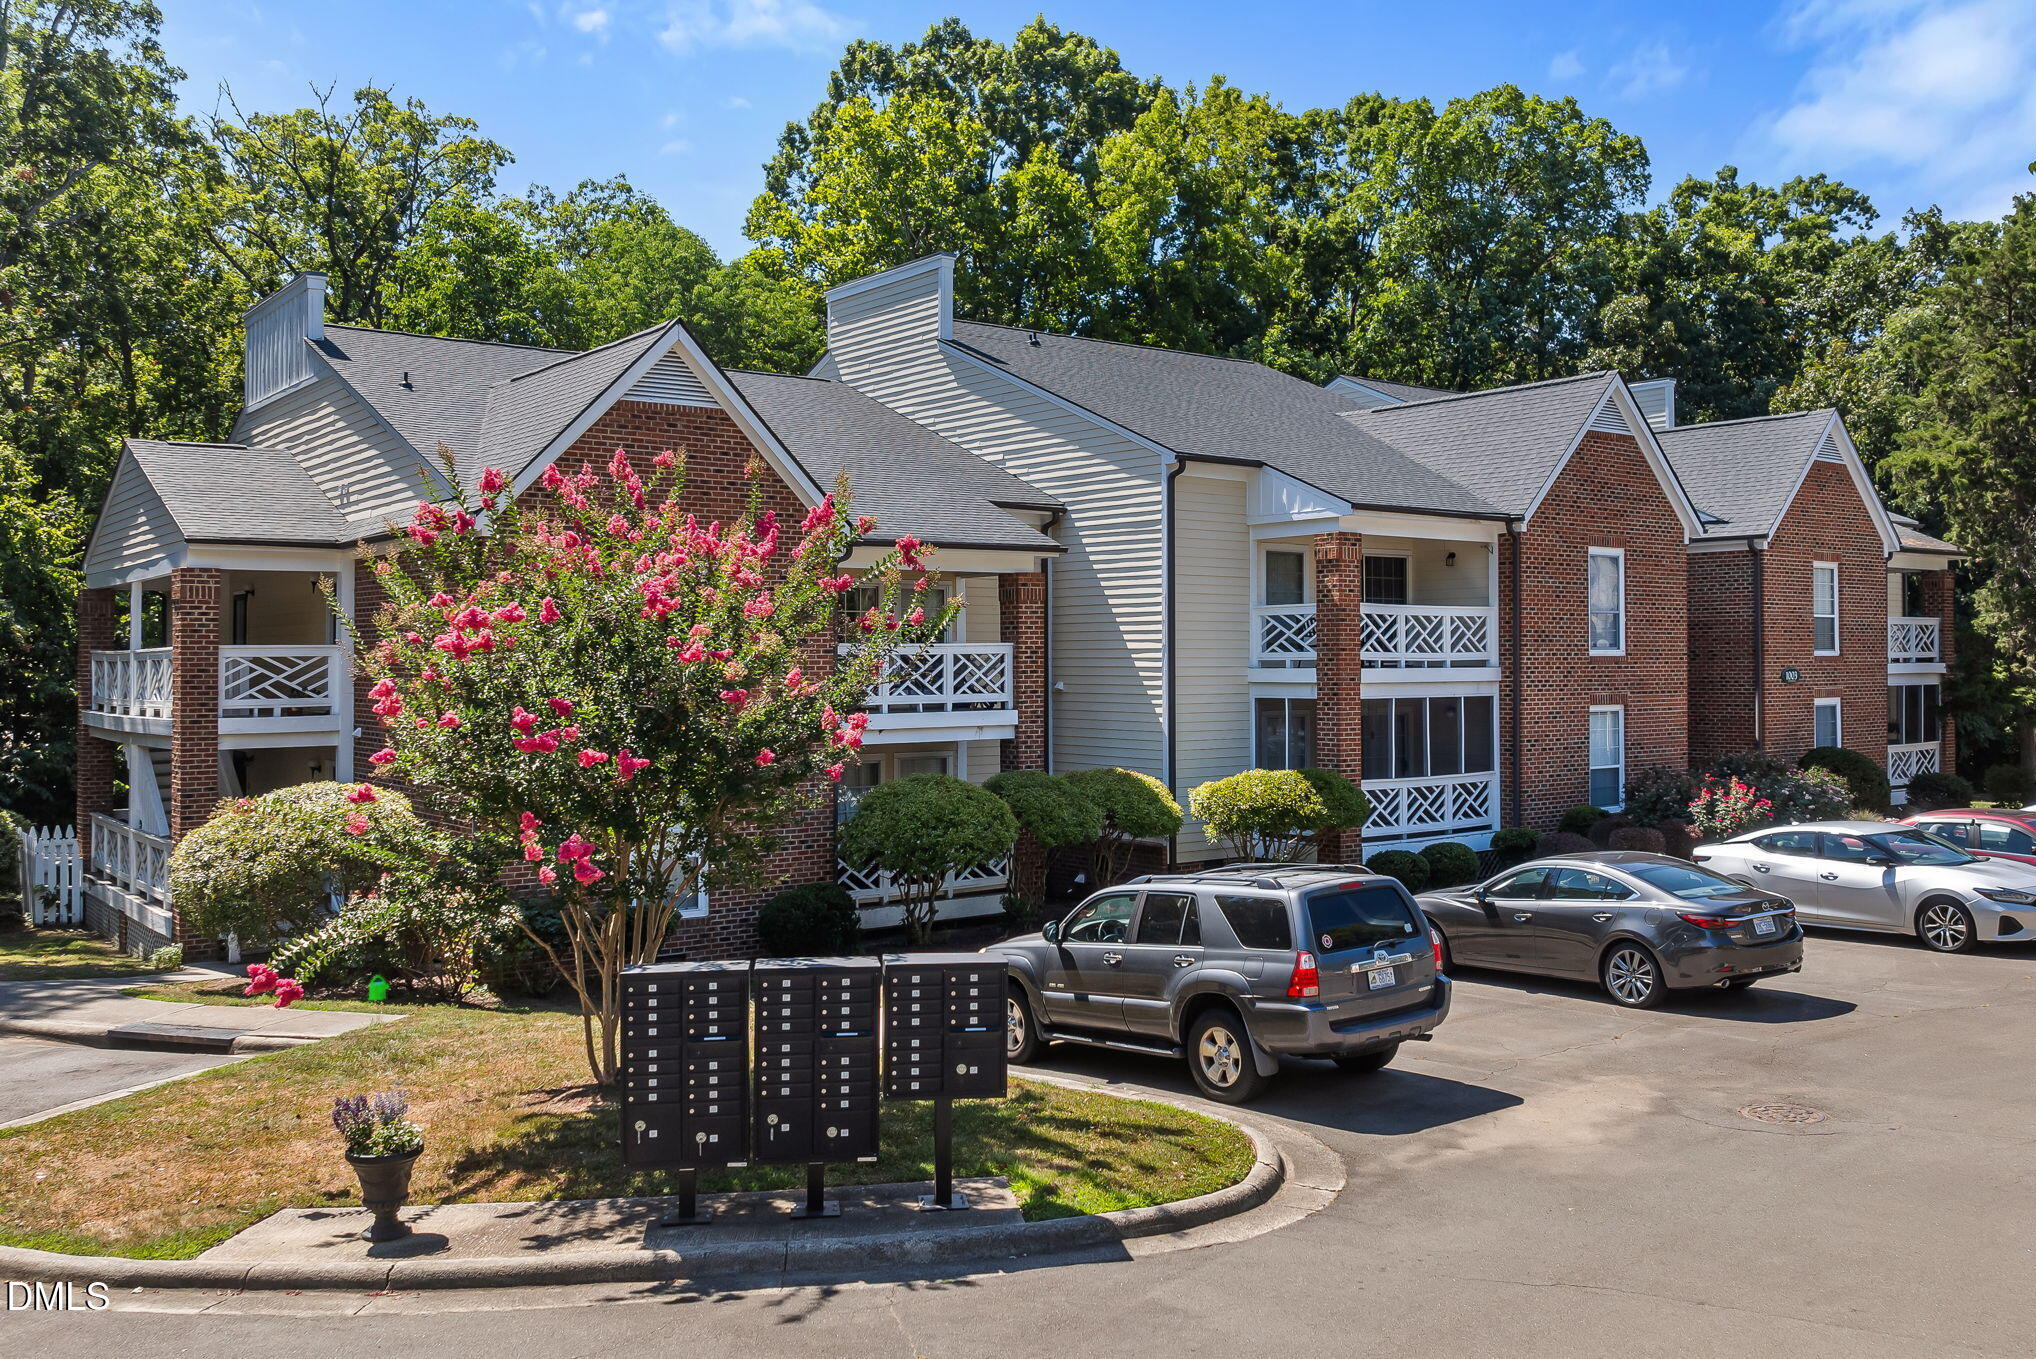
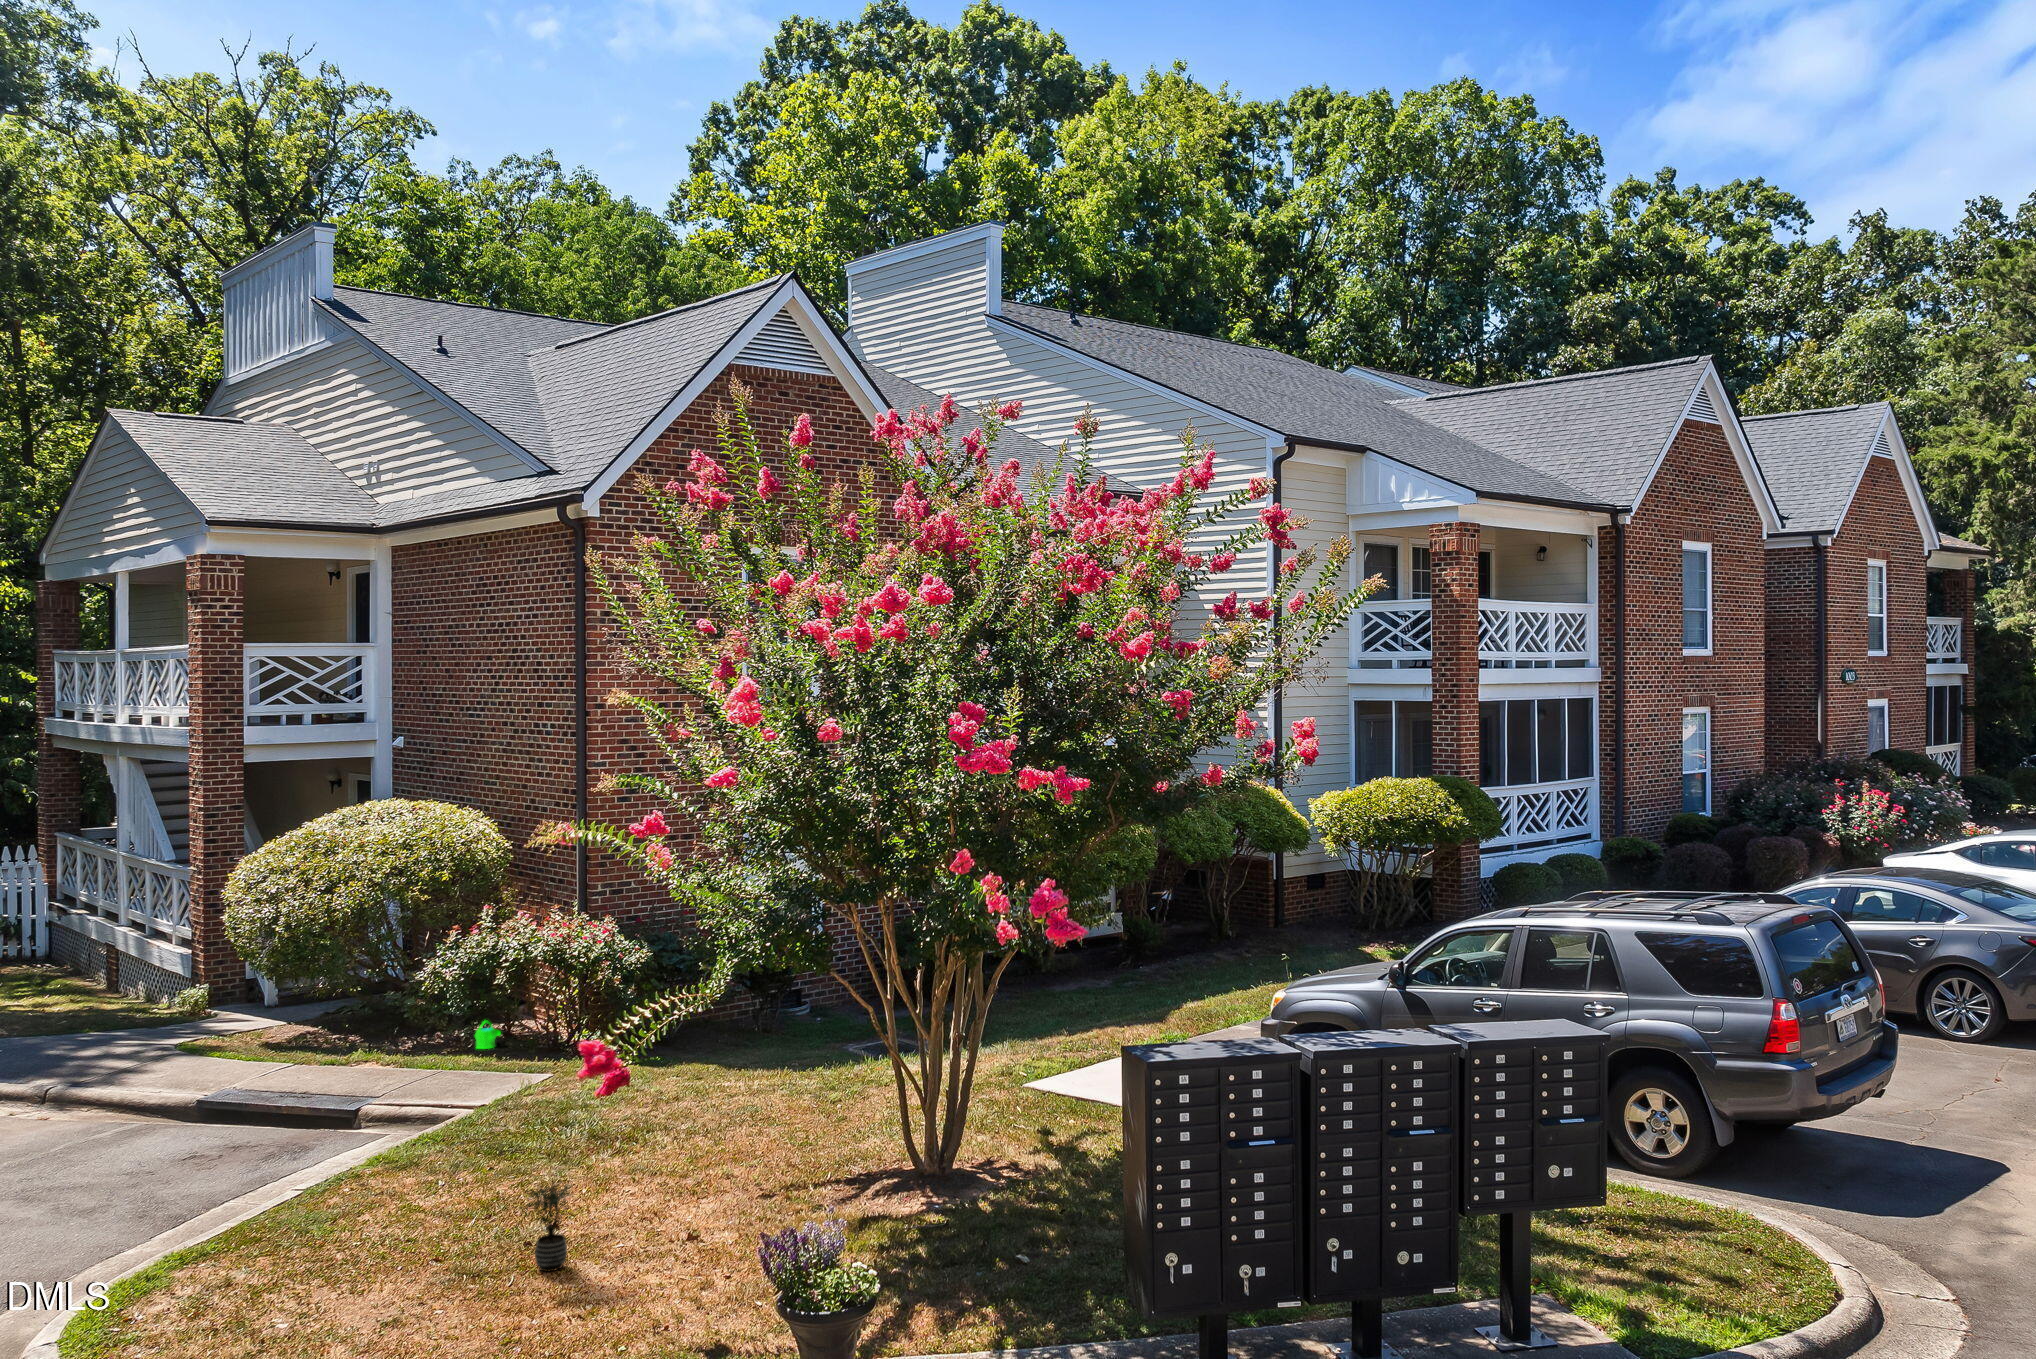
potted plant: none [232,1093,290,1169] -> present [520,1182,571,1272]

